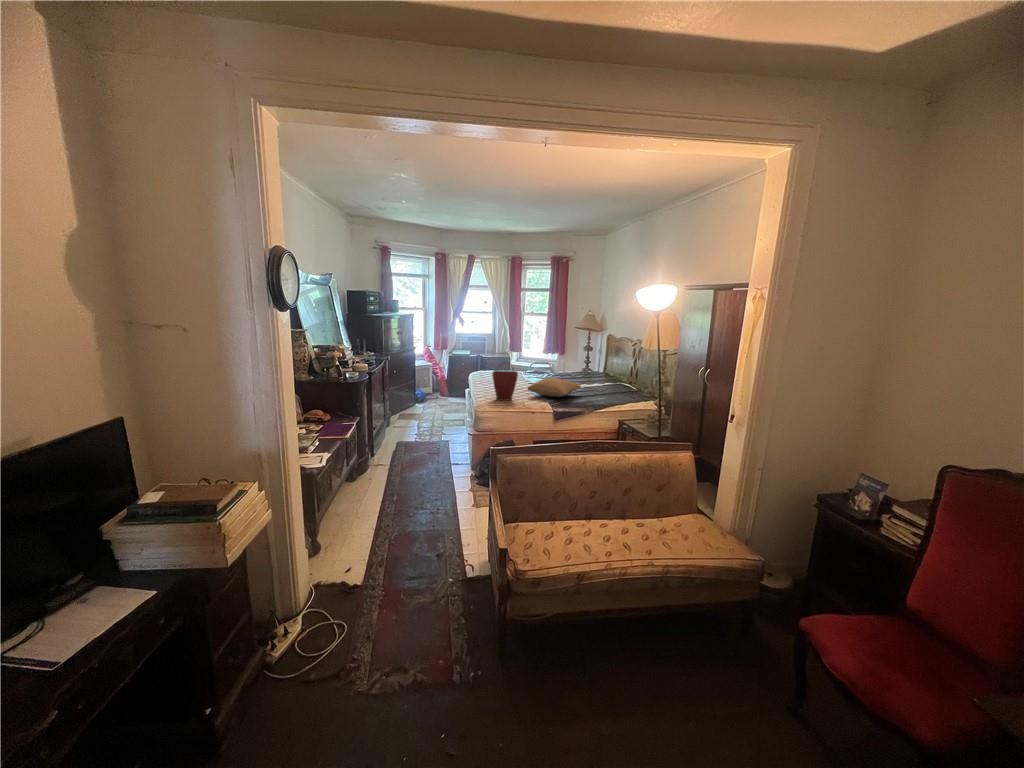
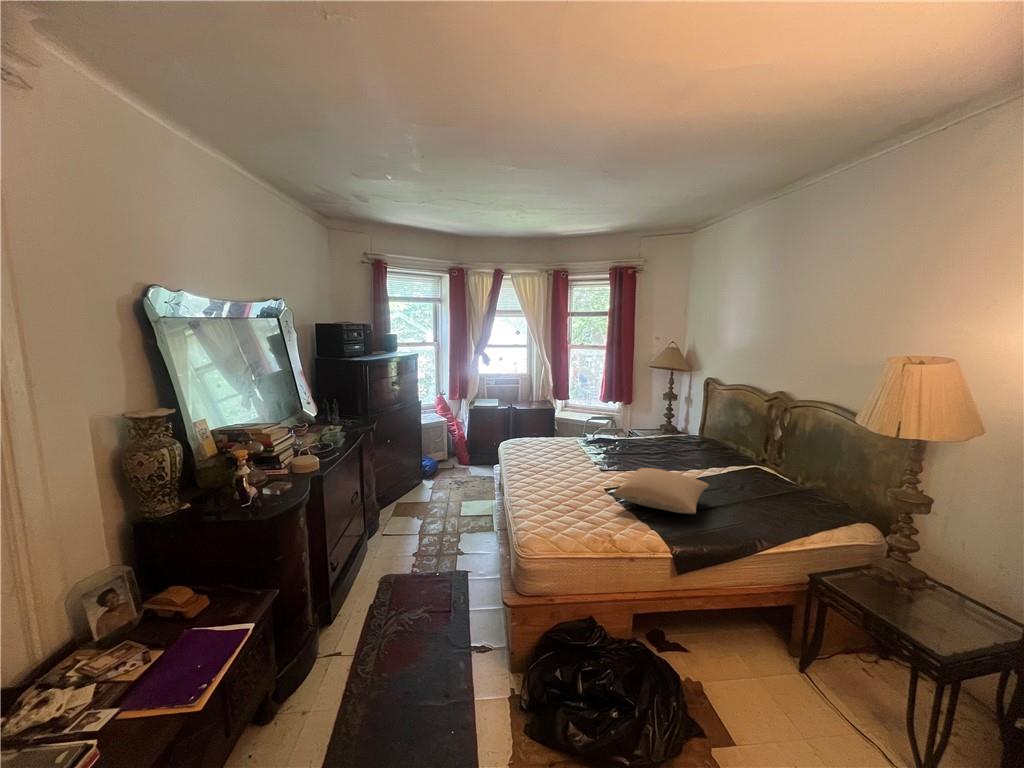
handbag: present [492,363,518,401] -> none [550,449,599,524]

